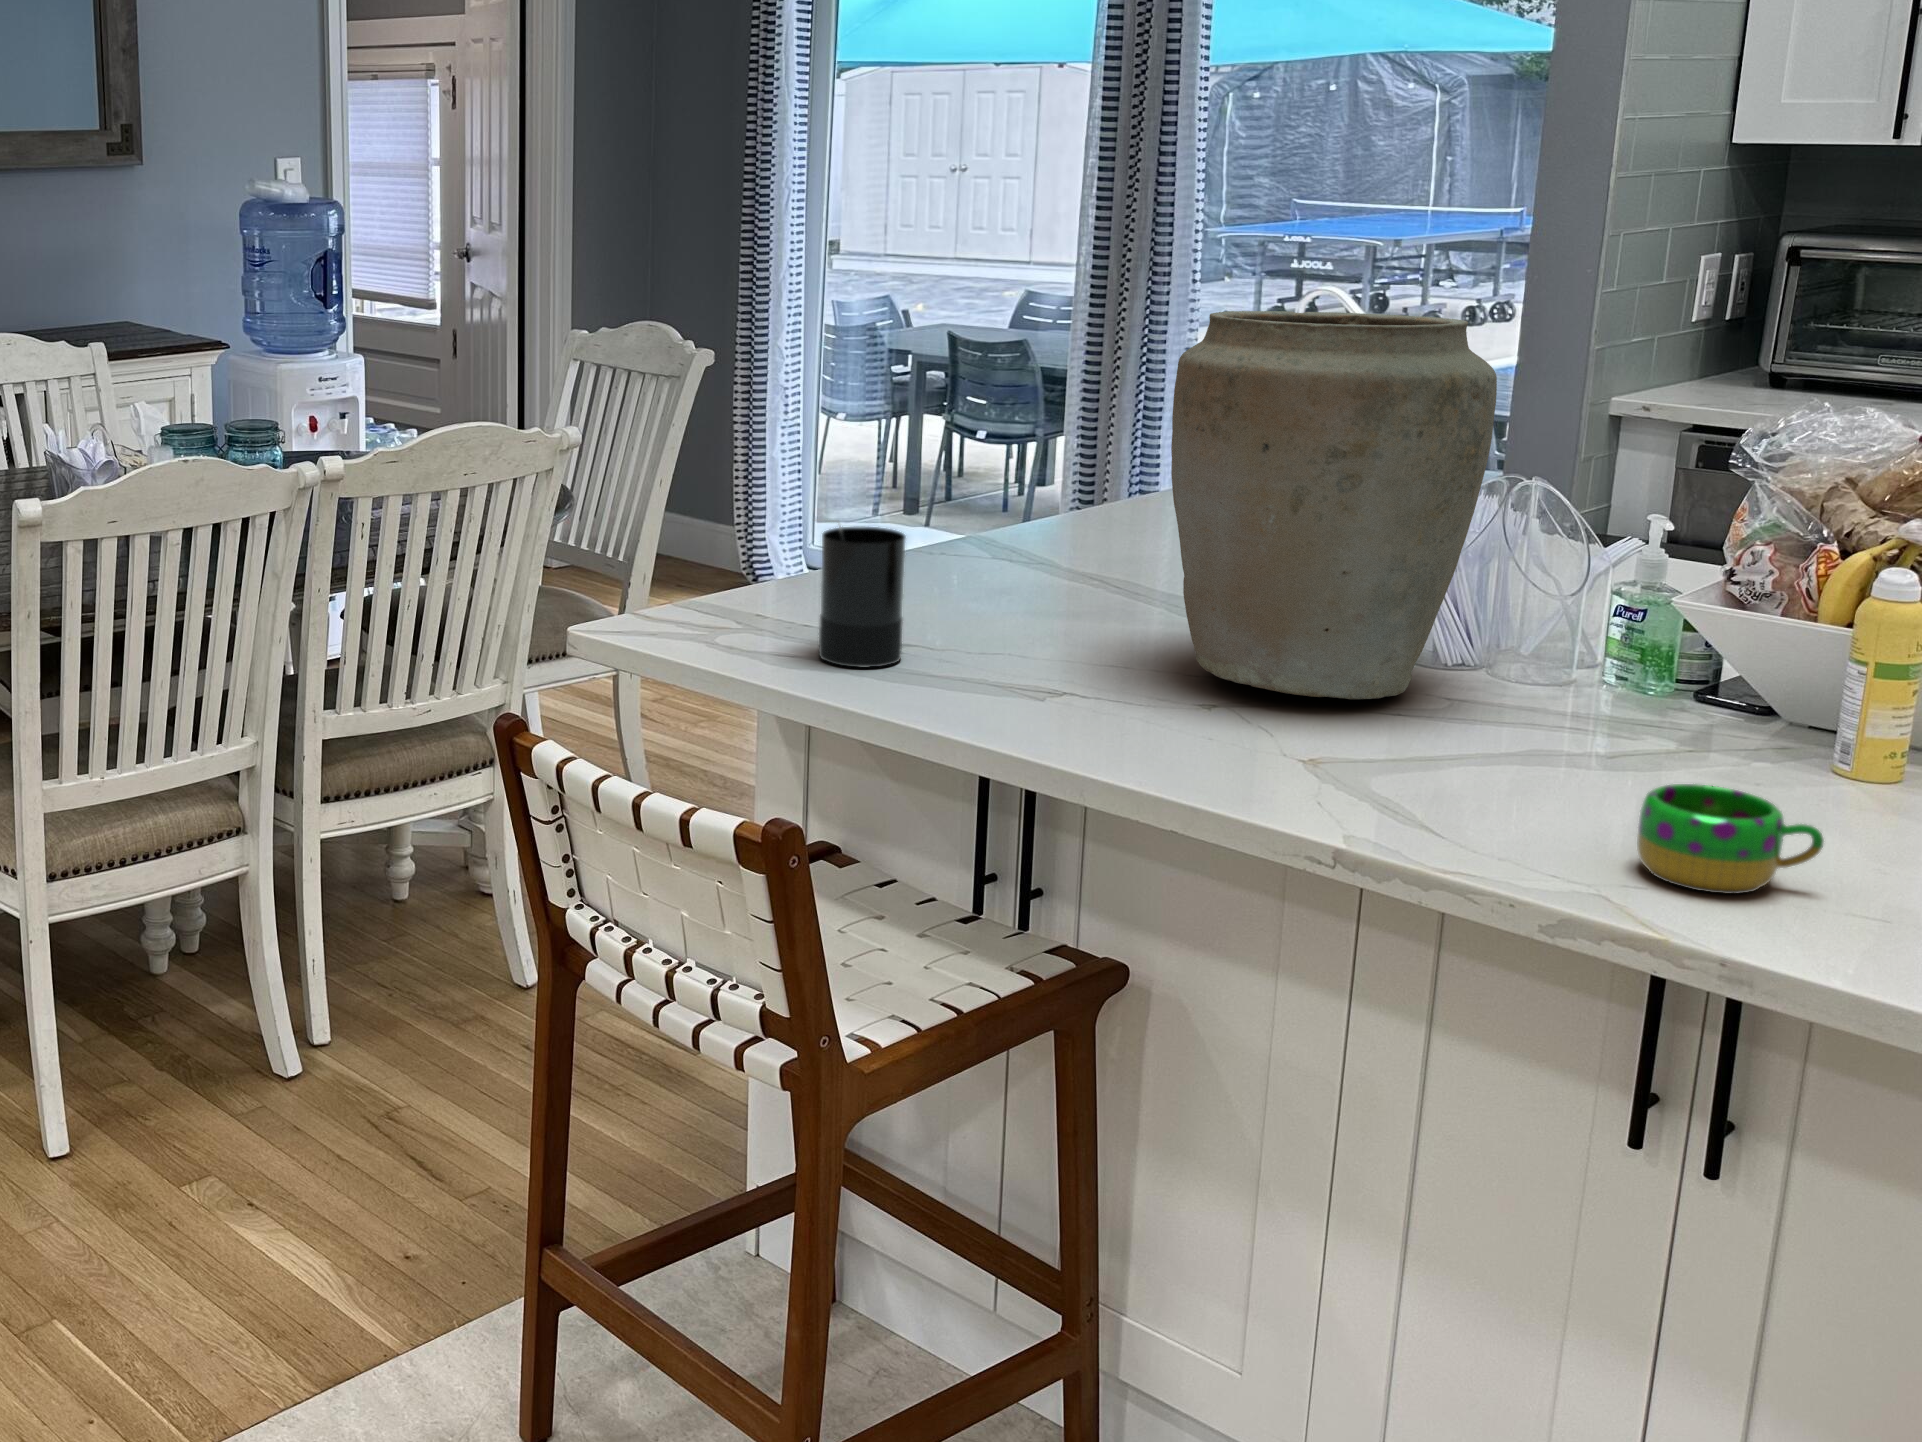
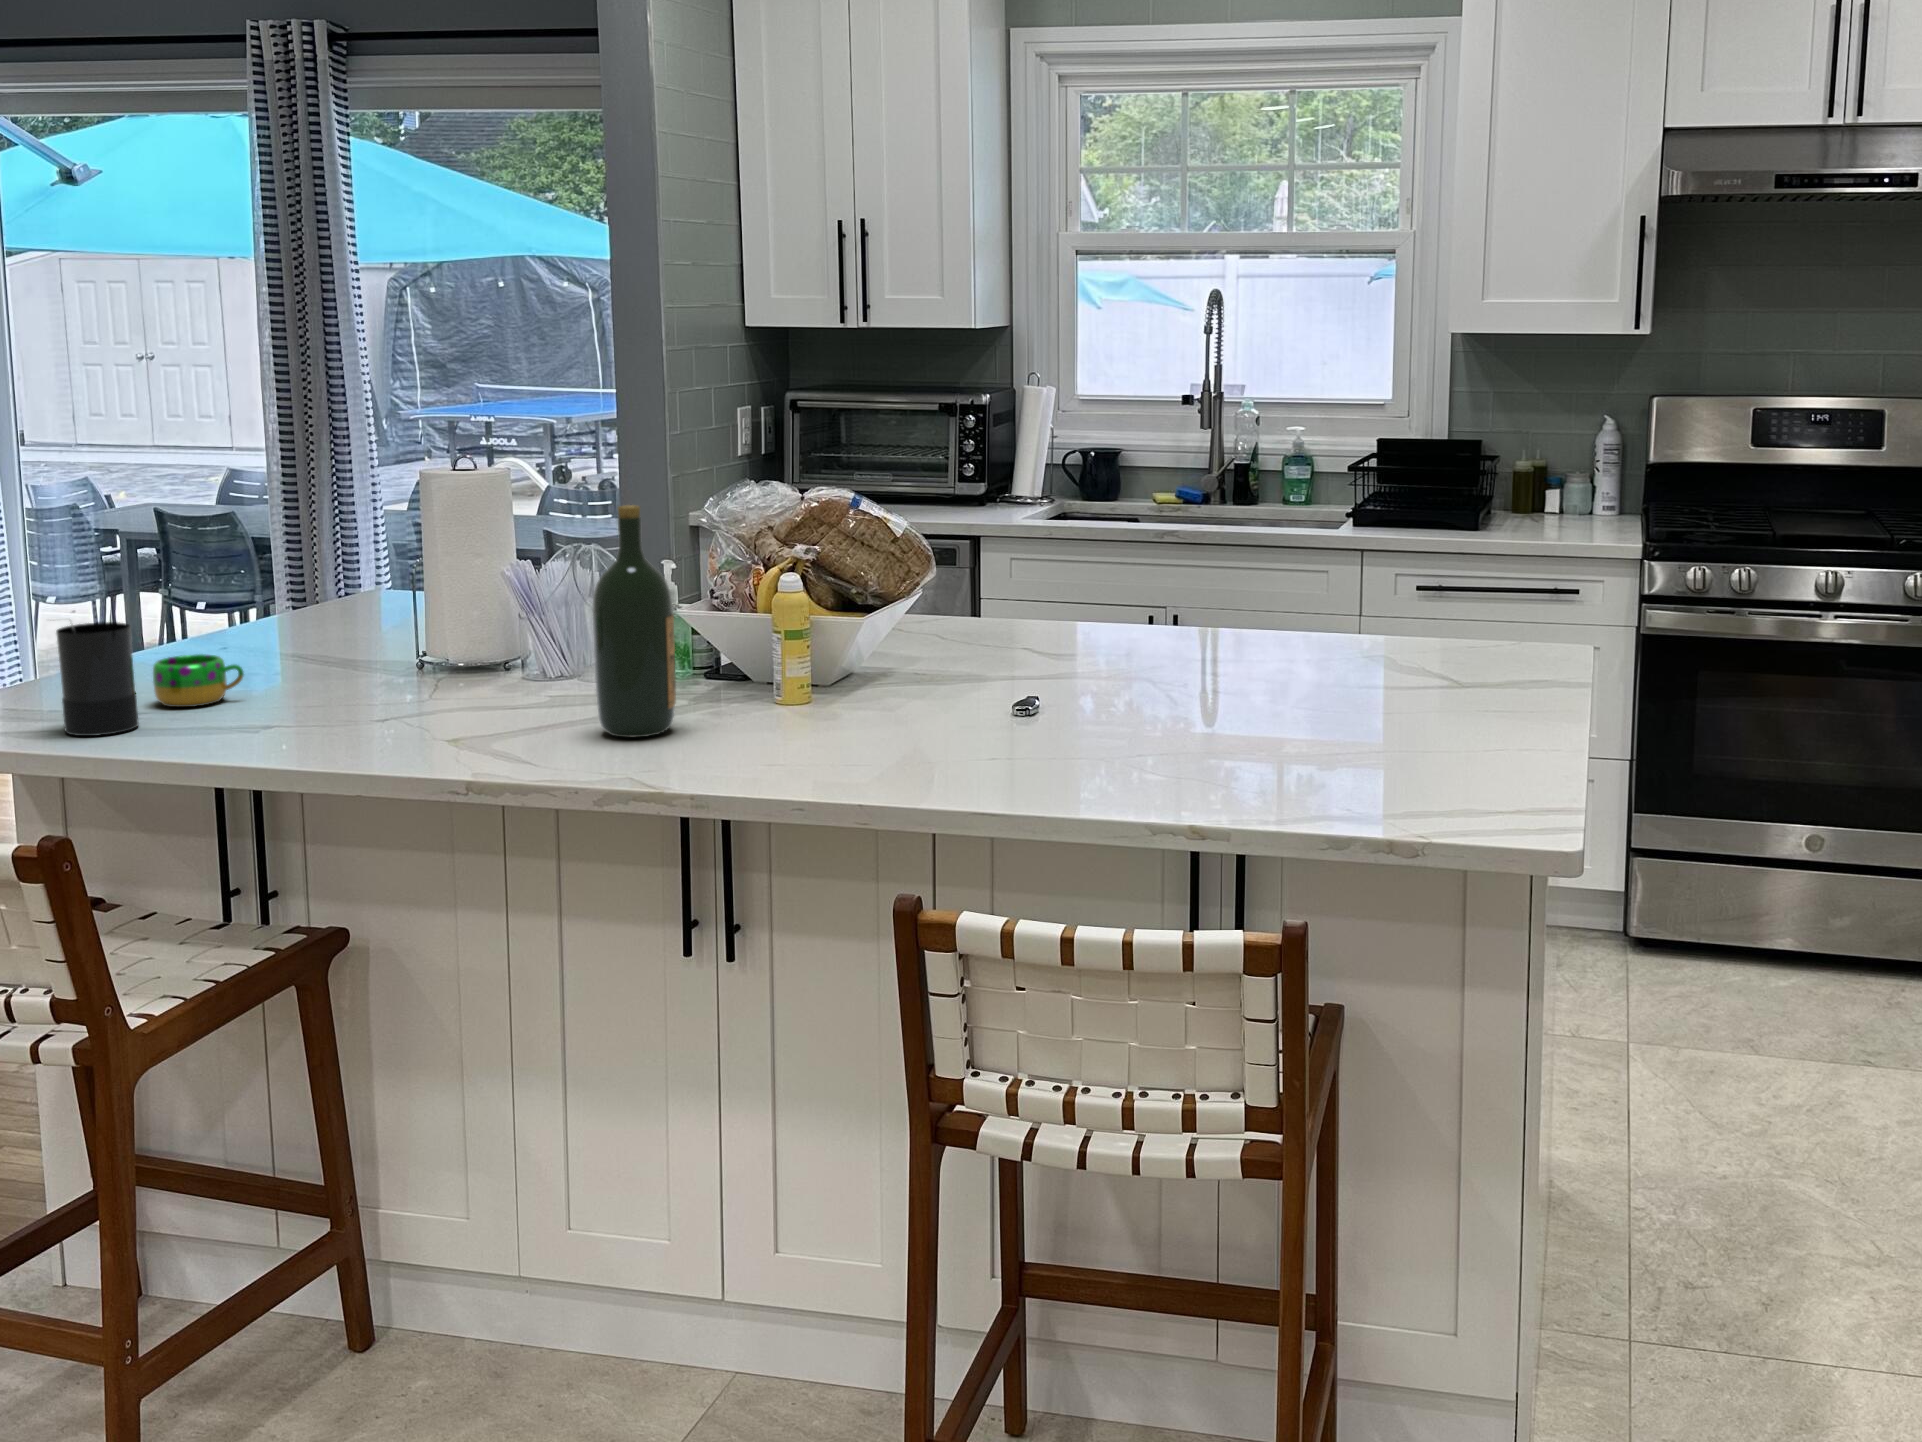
vase: present [1171,311,1497,699] -> none [333,435,554,705]
wine bottle: none [1535,447,1689,805] -> present [593,505,676,737]
mug: present [1637,784,1824,894] -> present [153,654,244,707]

